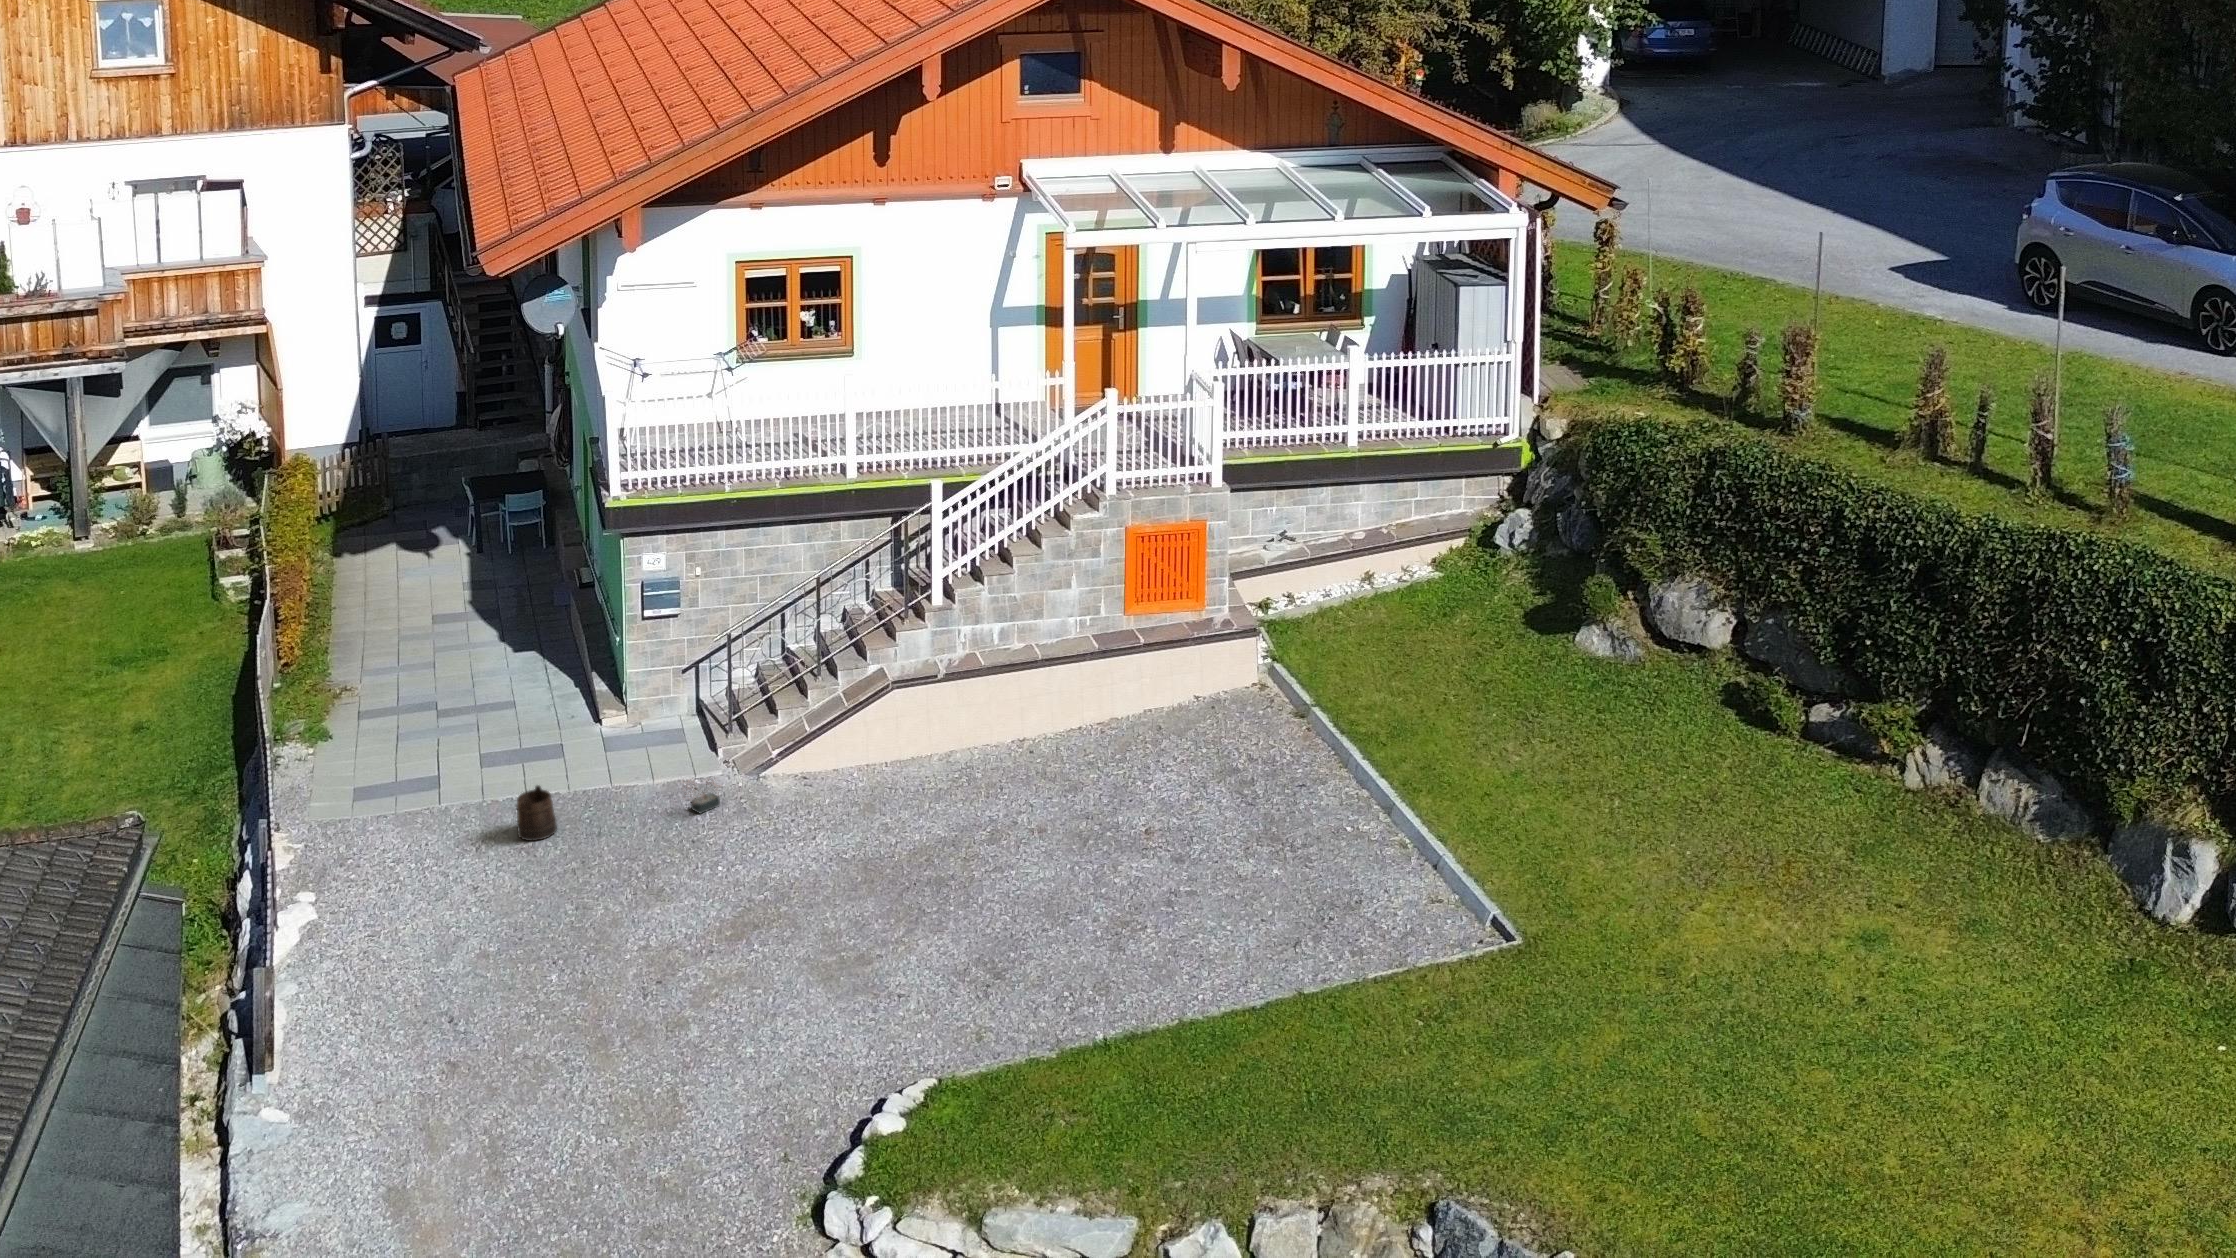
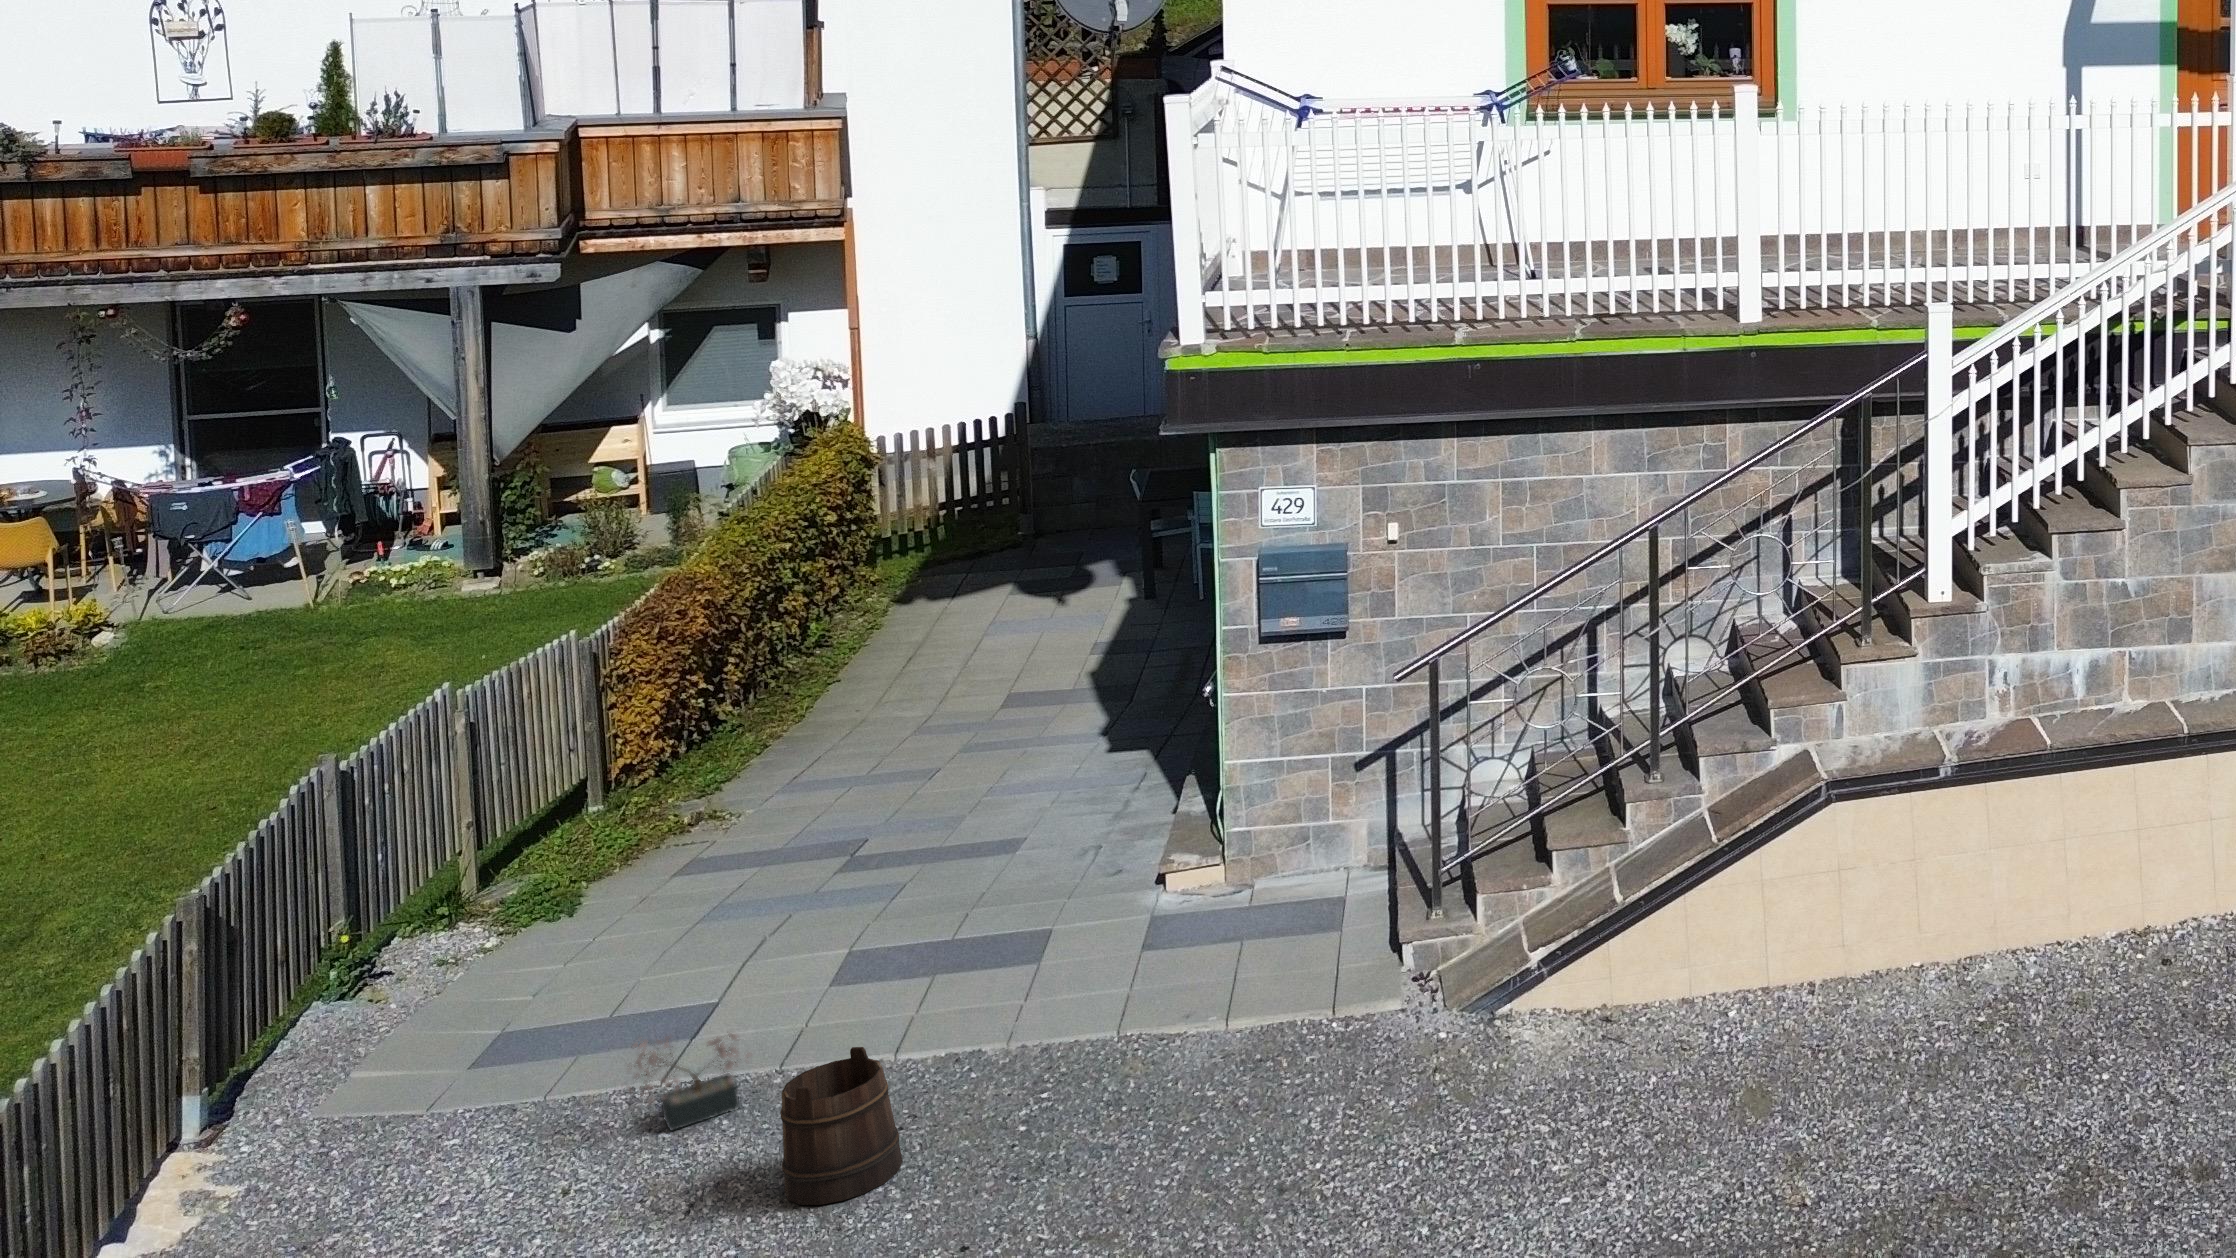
decorative plant: present [685,780,720,814] -> present [628,1034,750,1131]

